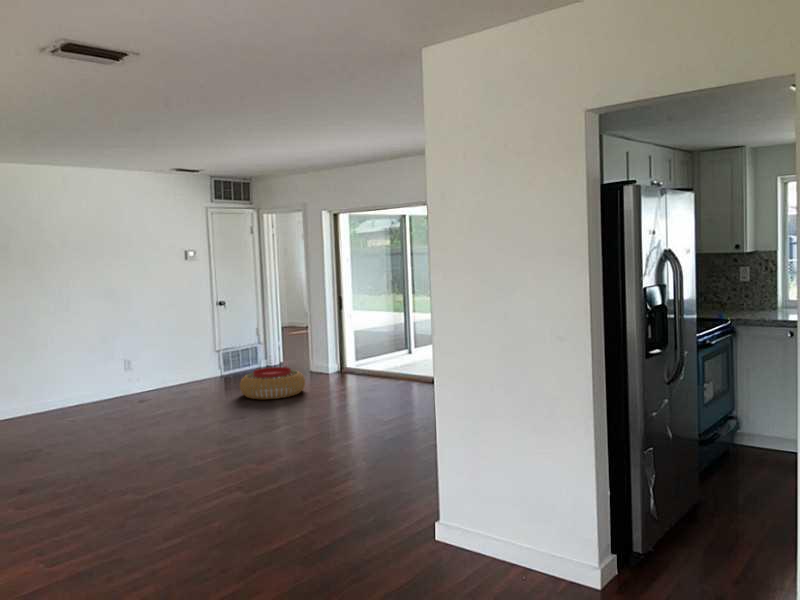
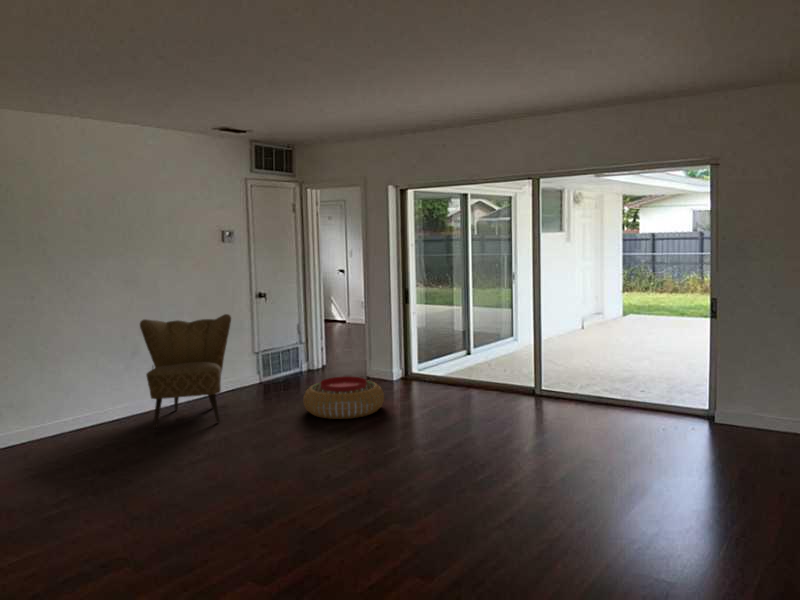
armchair: none [113,317,186,406] -> present [140,314,231,428]

